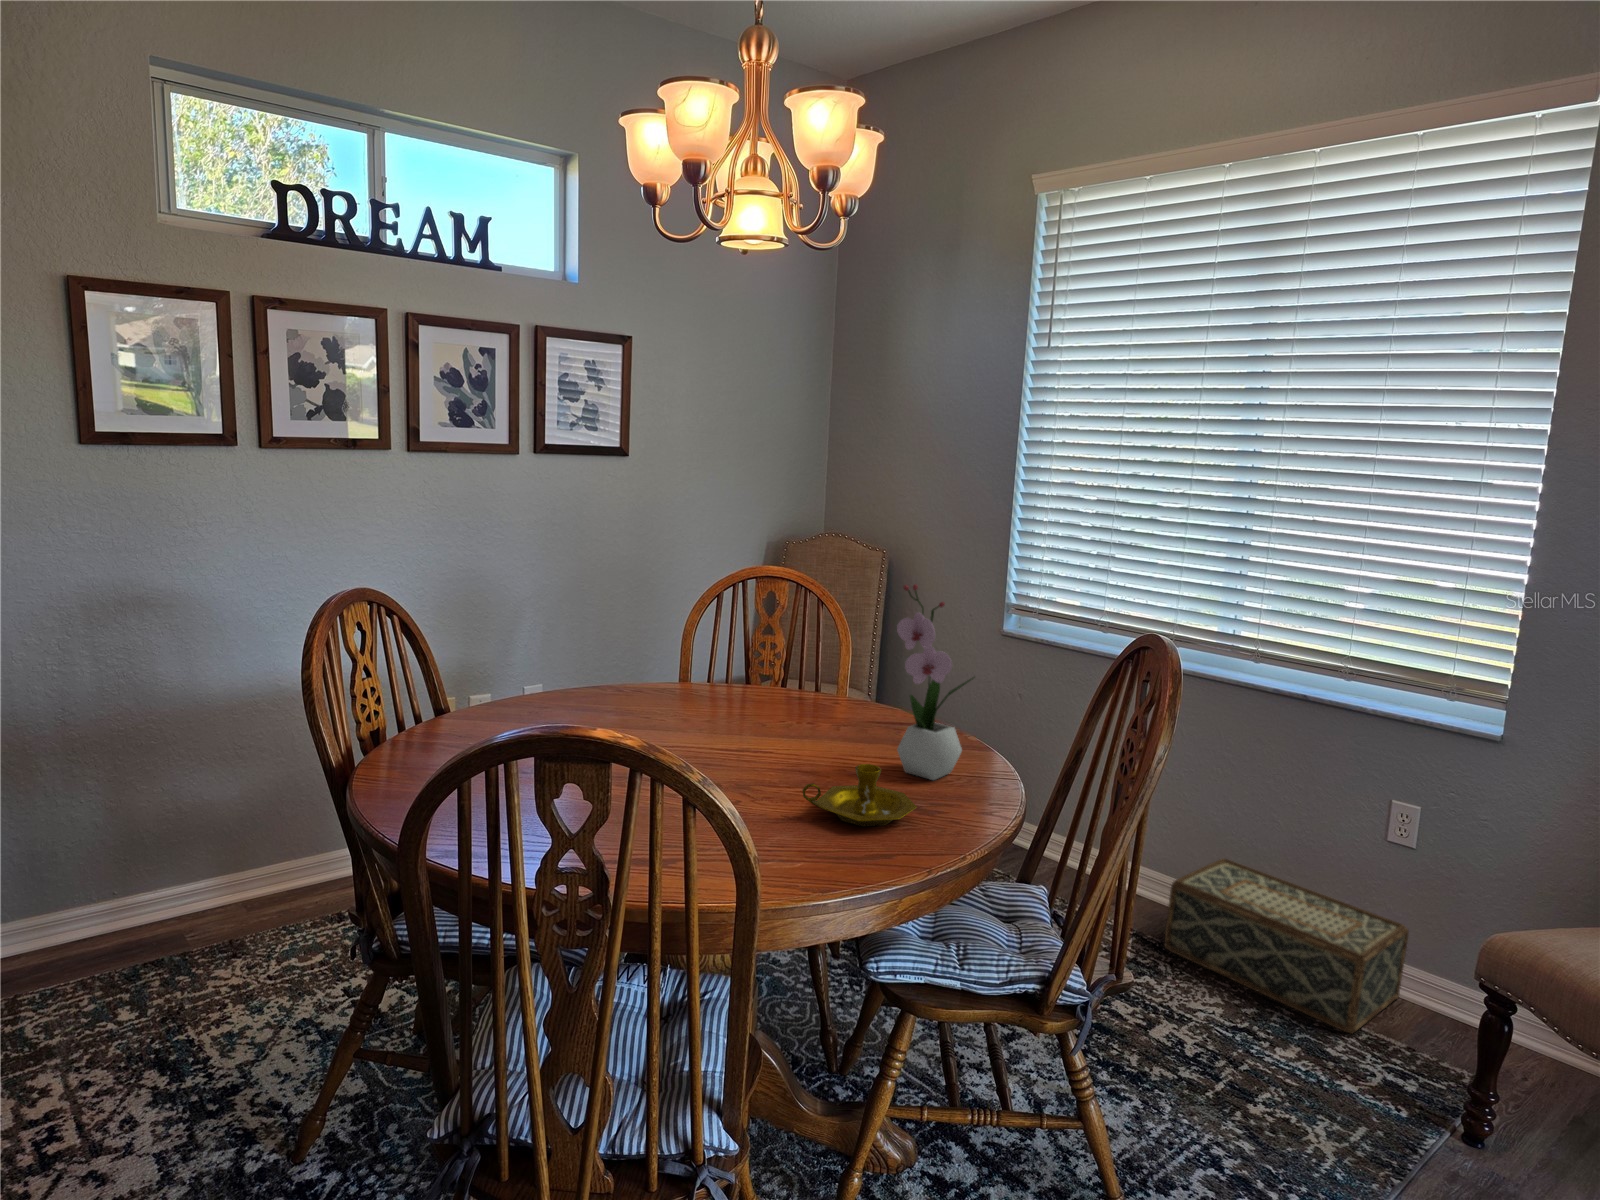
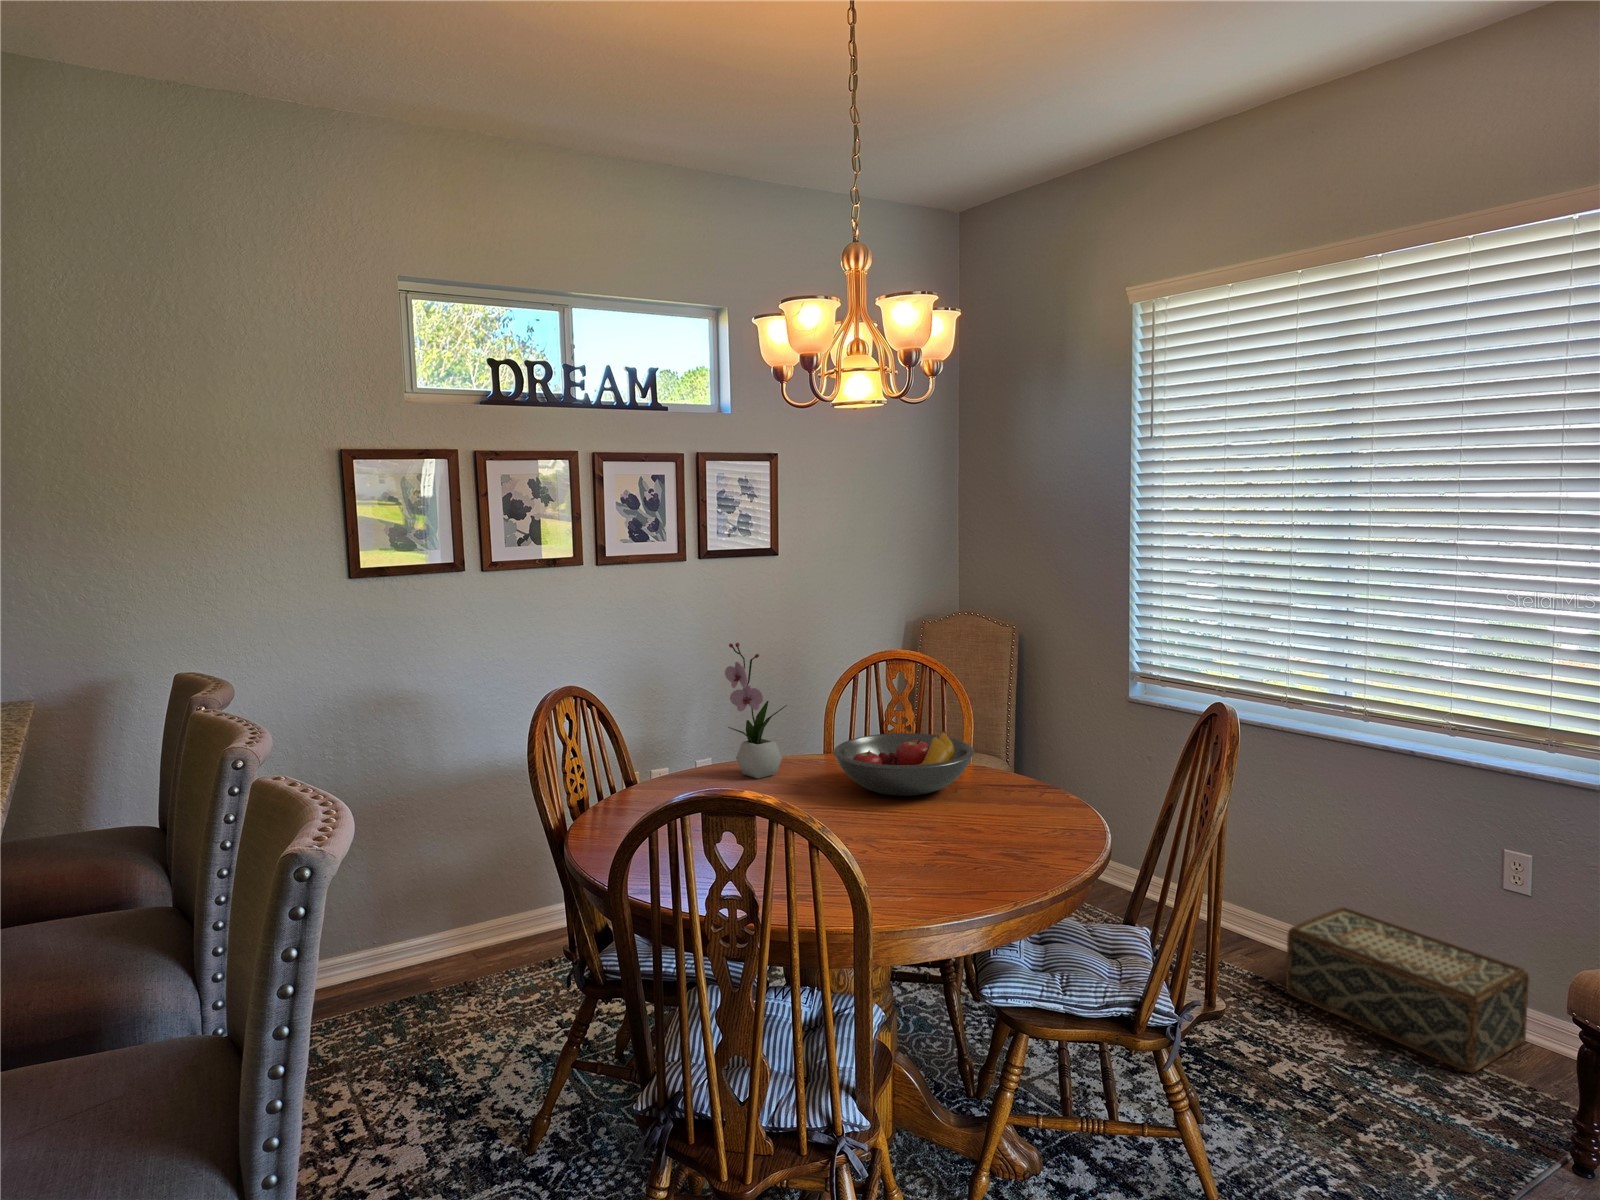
flower arrangement: present [897,584,974,780] -> present [725,643,787,778]
fruit bowl: none [697,658,863,733] -> present [834,731,974,796]
candlestick: present [802,764,917,826] -> none [918,819,1015,871]

